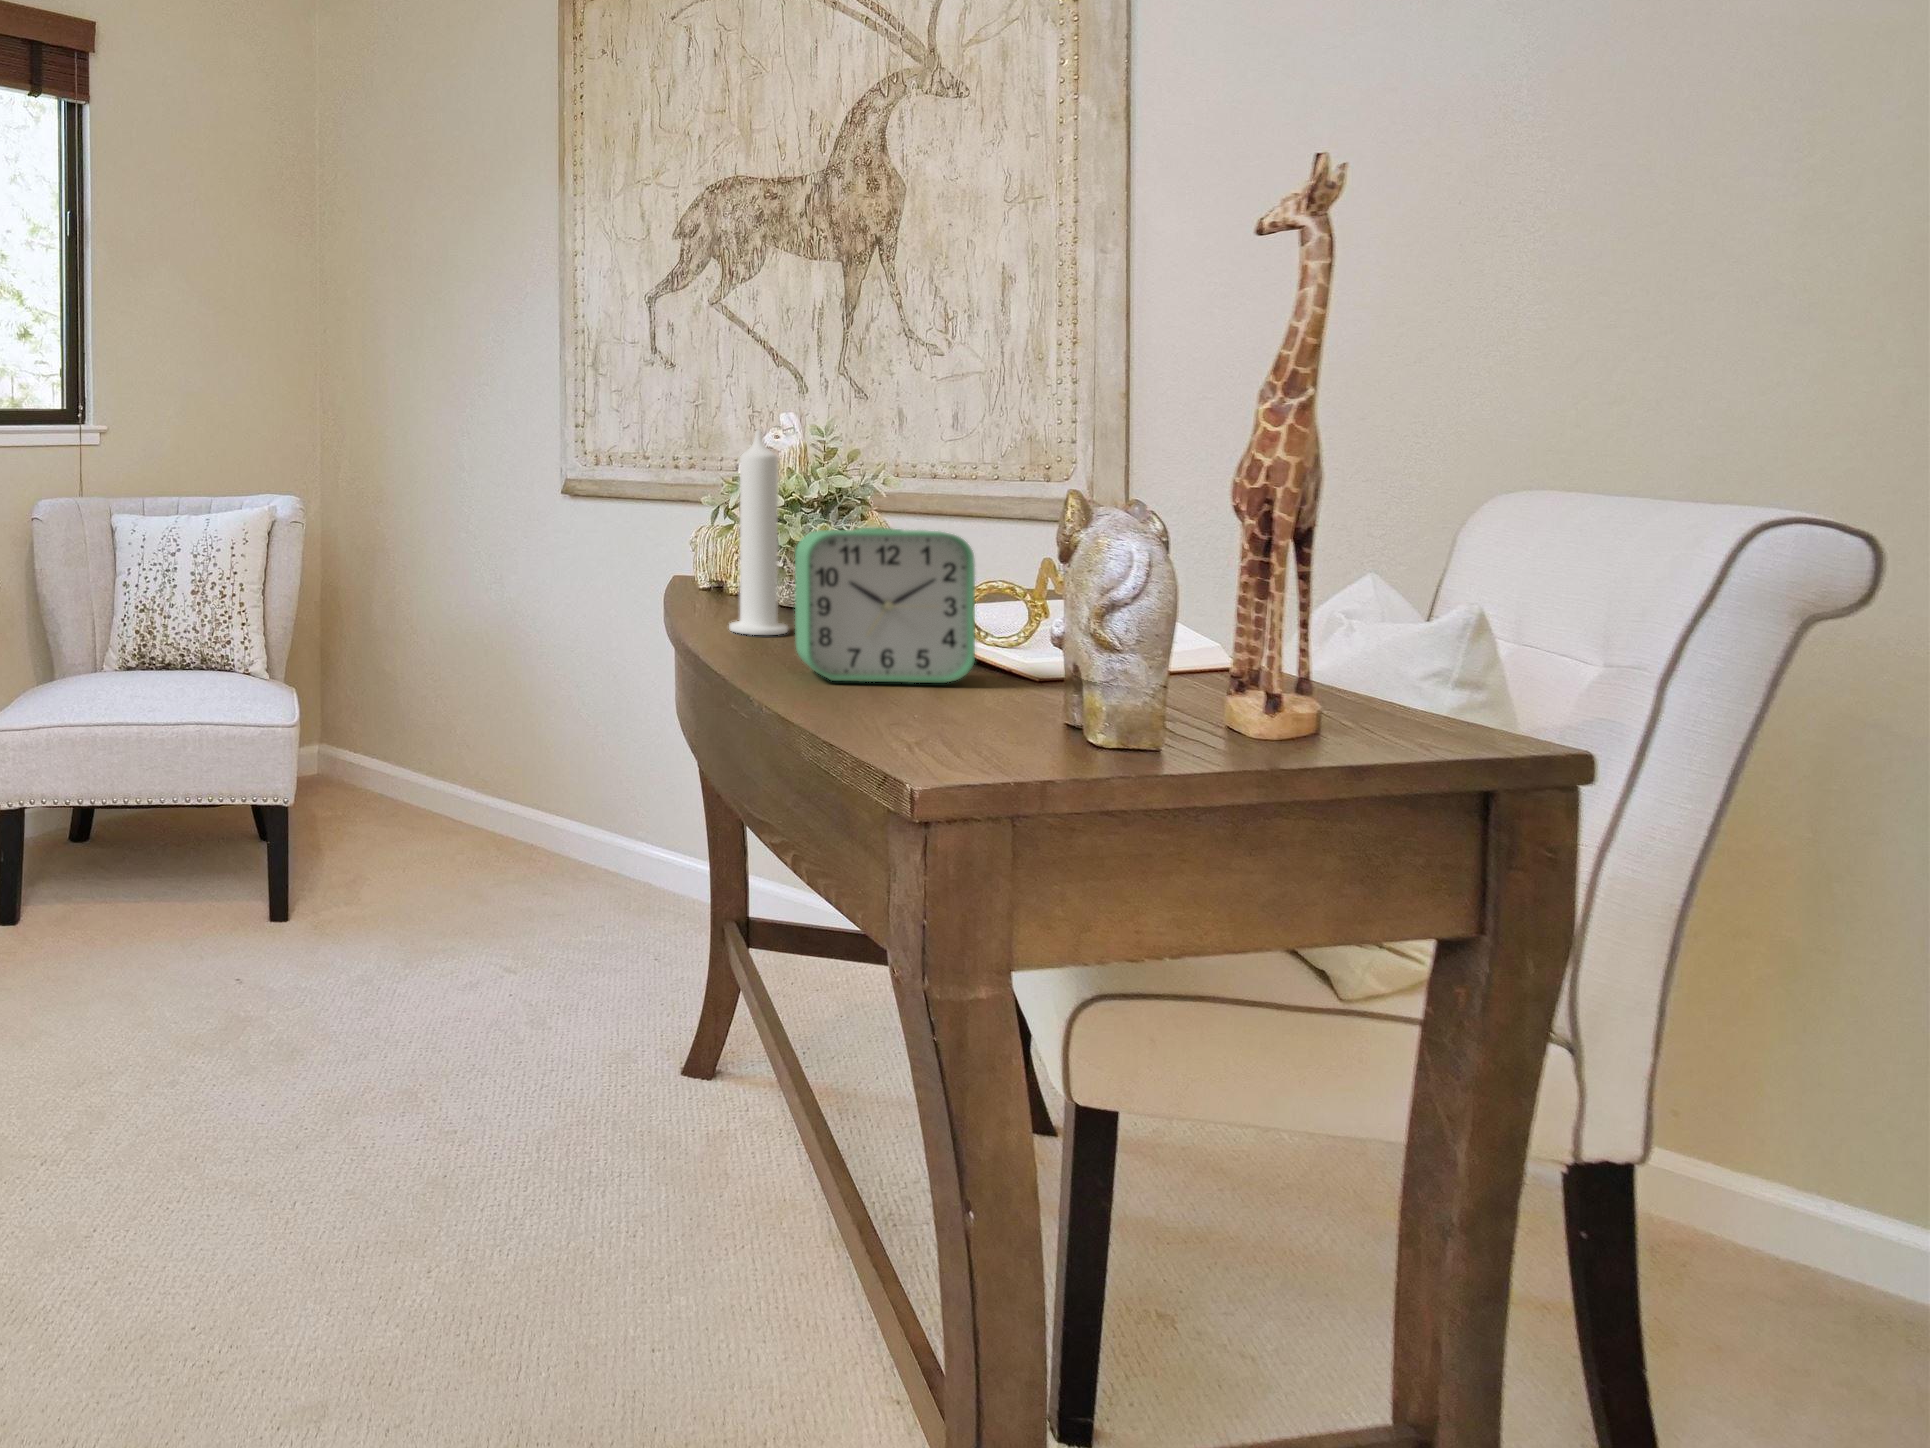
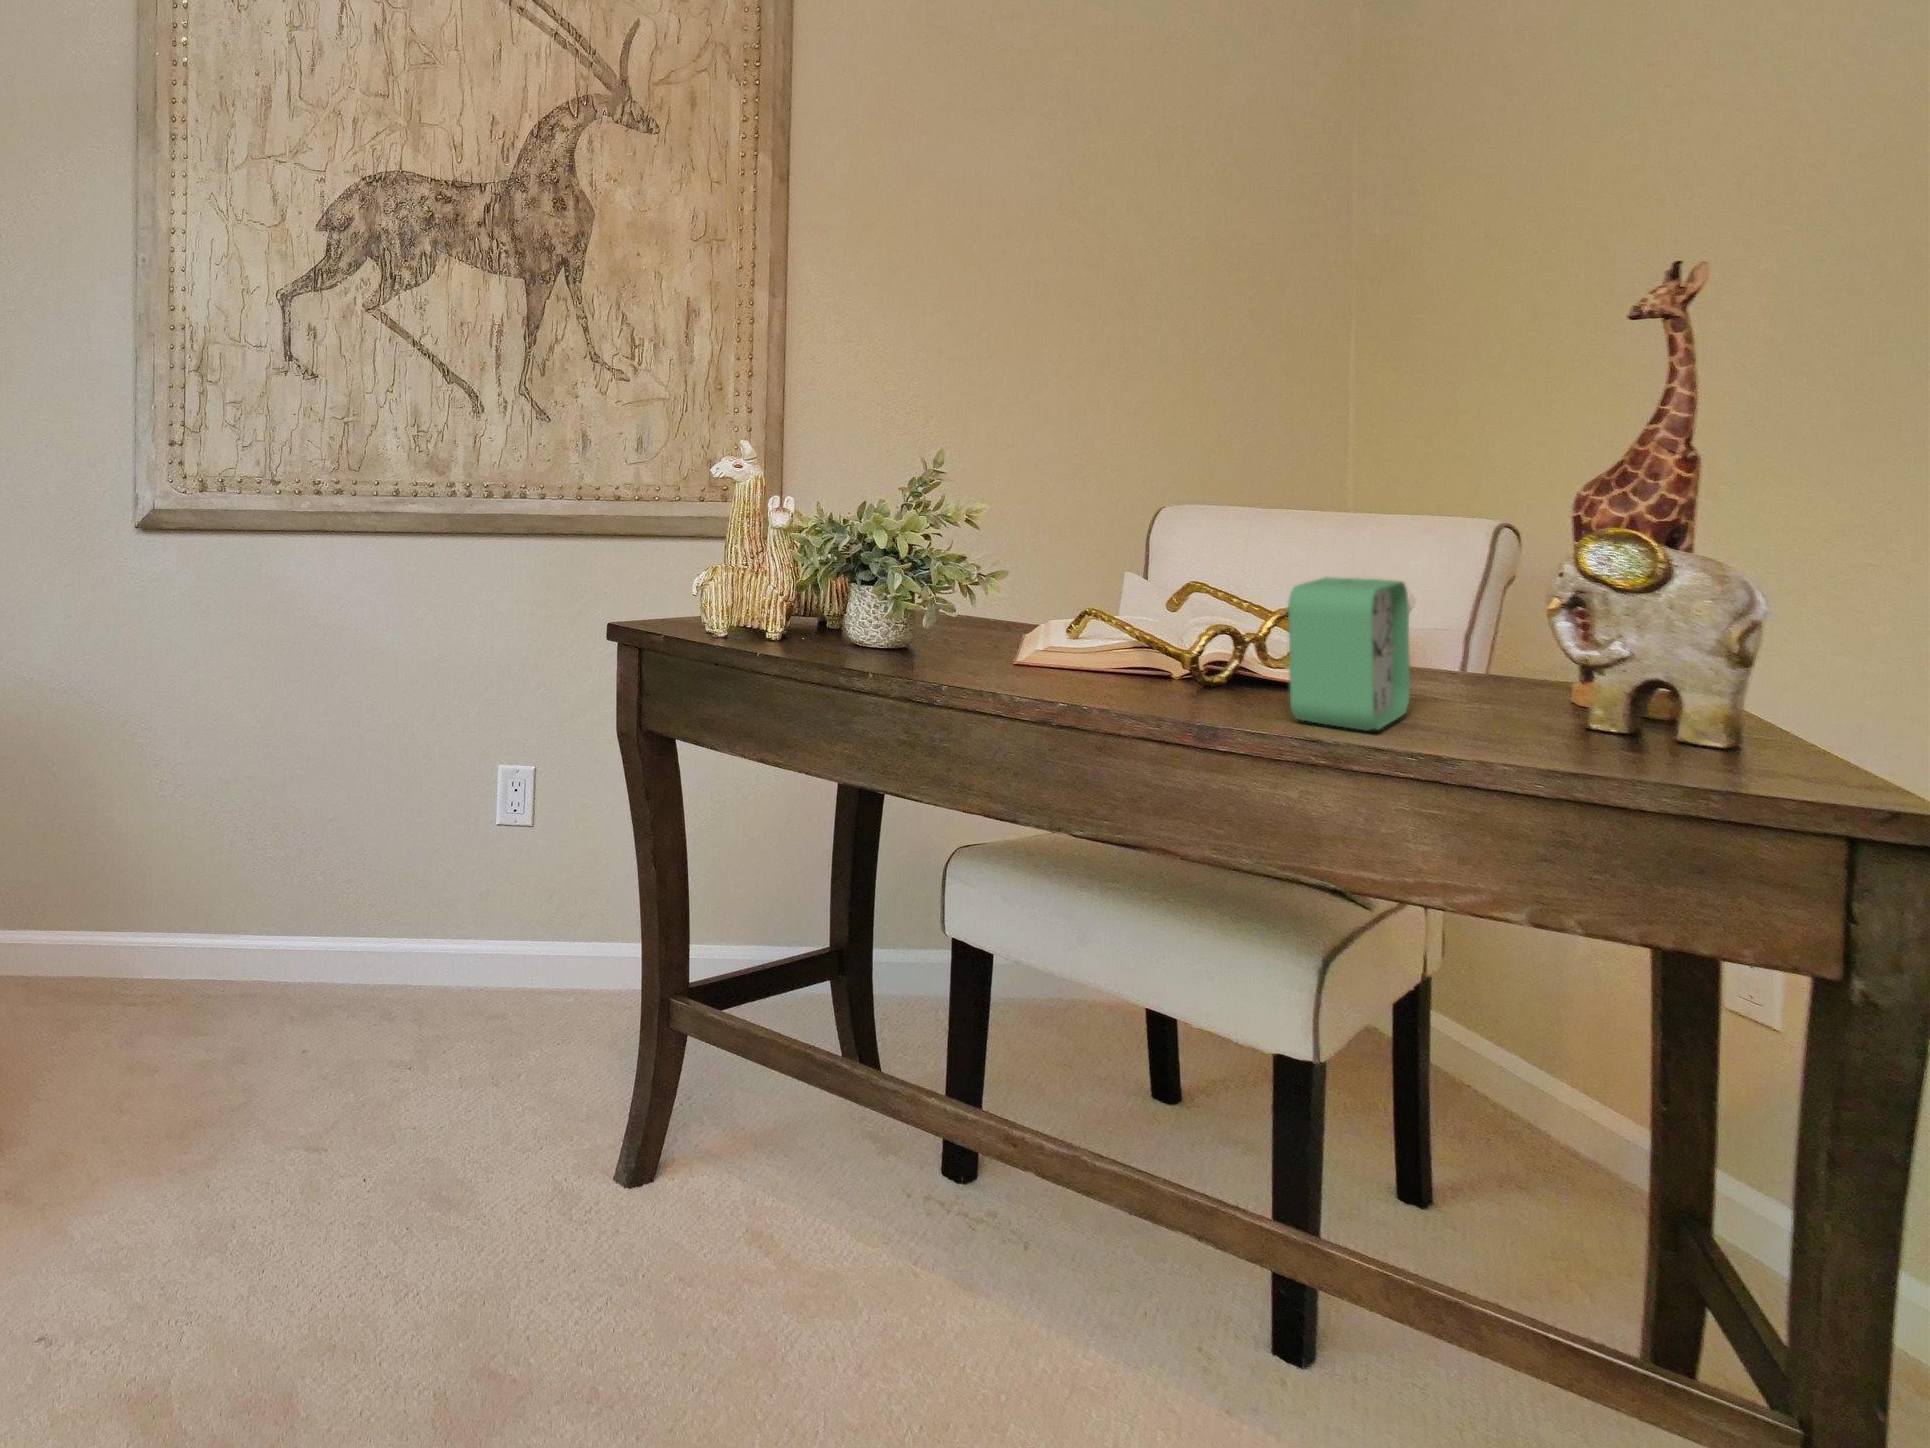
candle: present [729,430,788,635] -> none [1013,477,1079,690]

